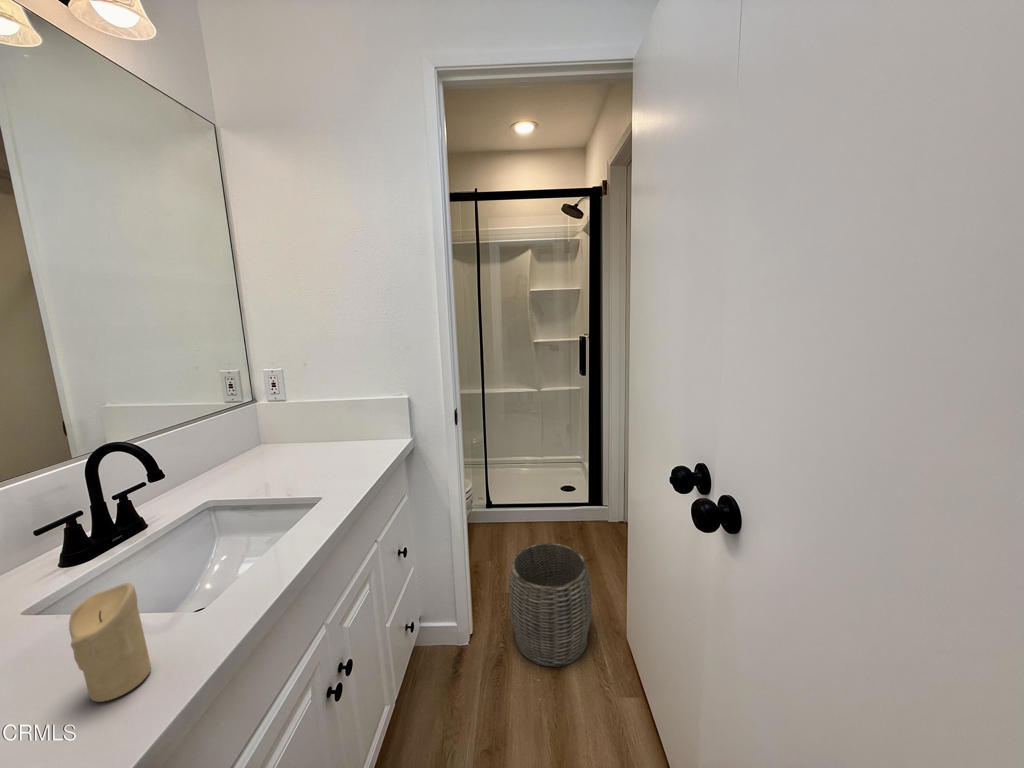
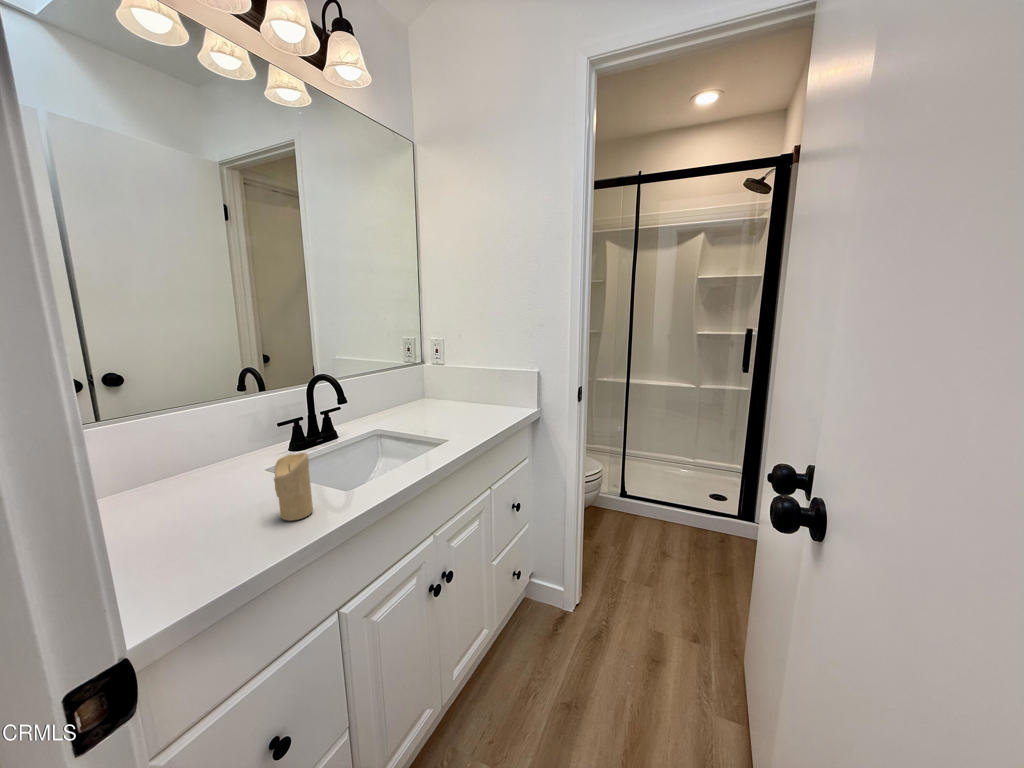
woven basket: present [509,543,591,667] -> none [614,537,705,665]

